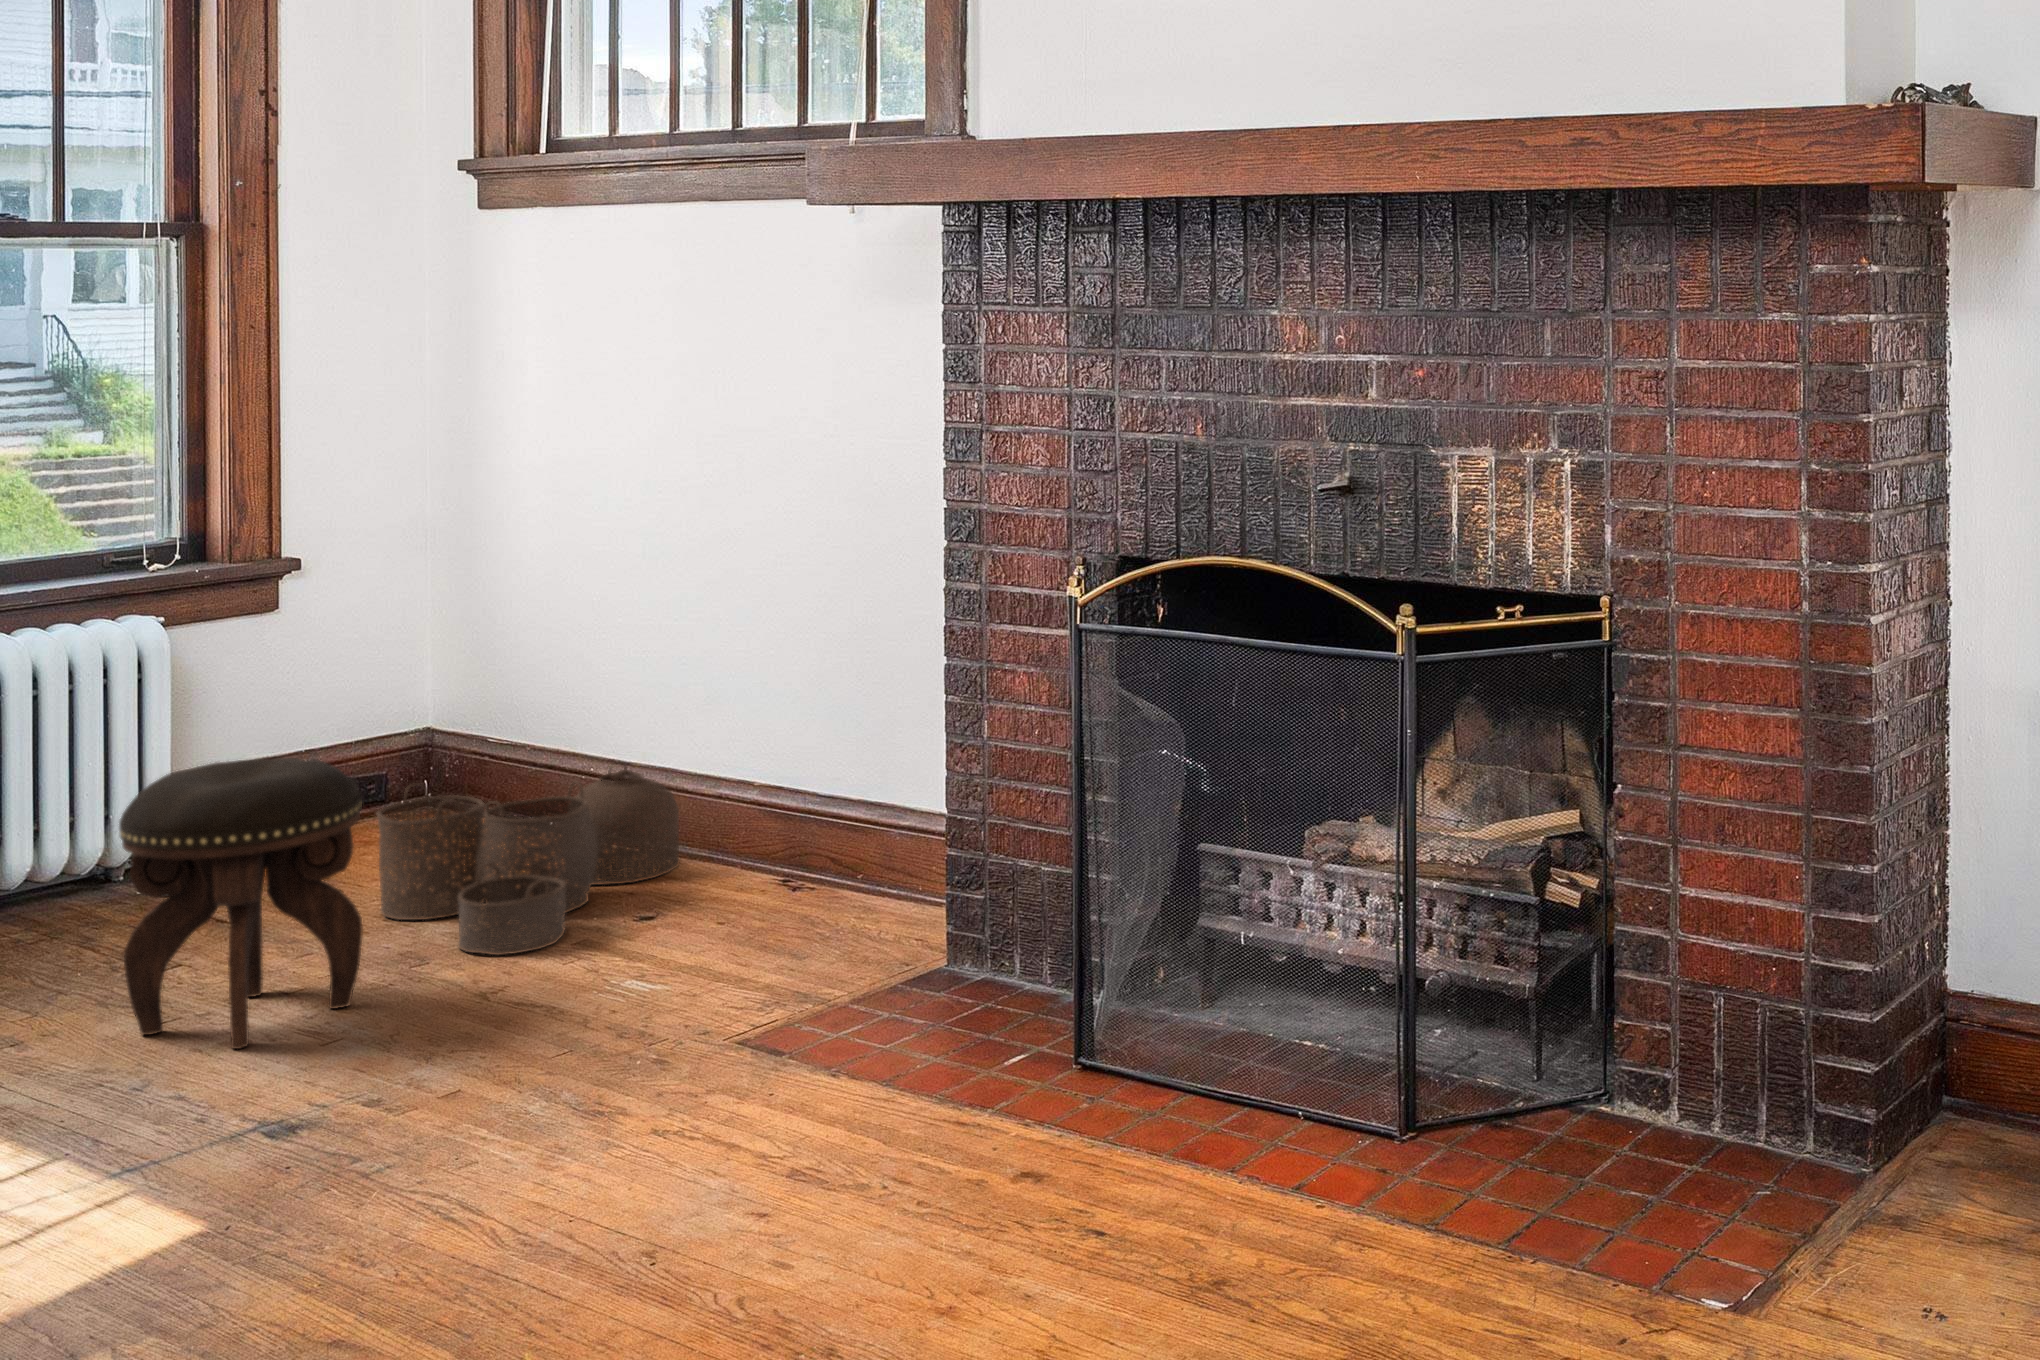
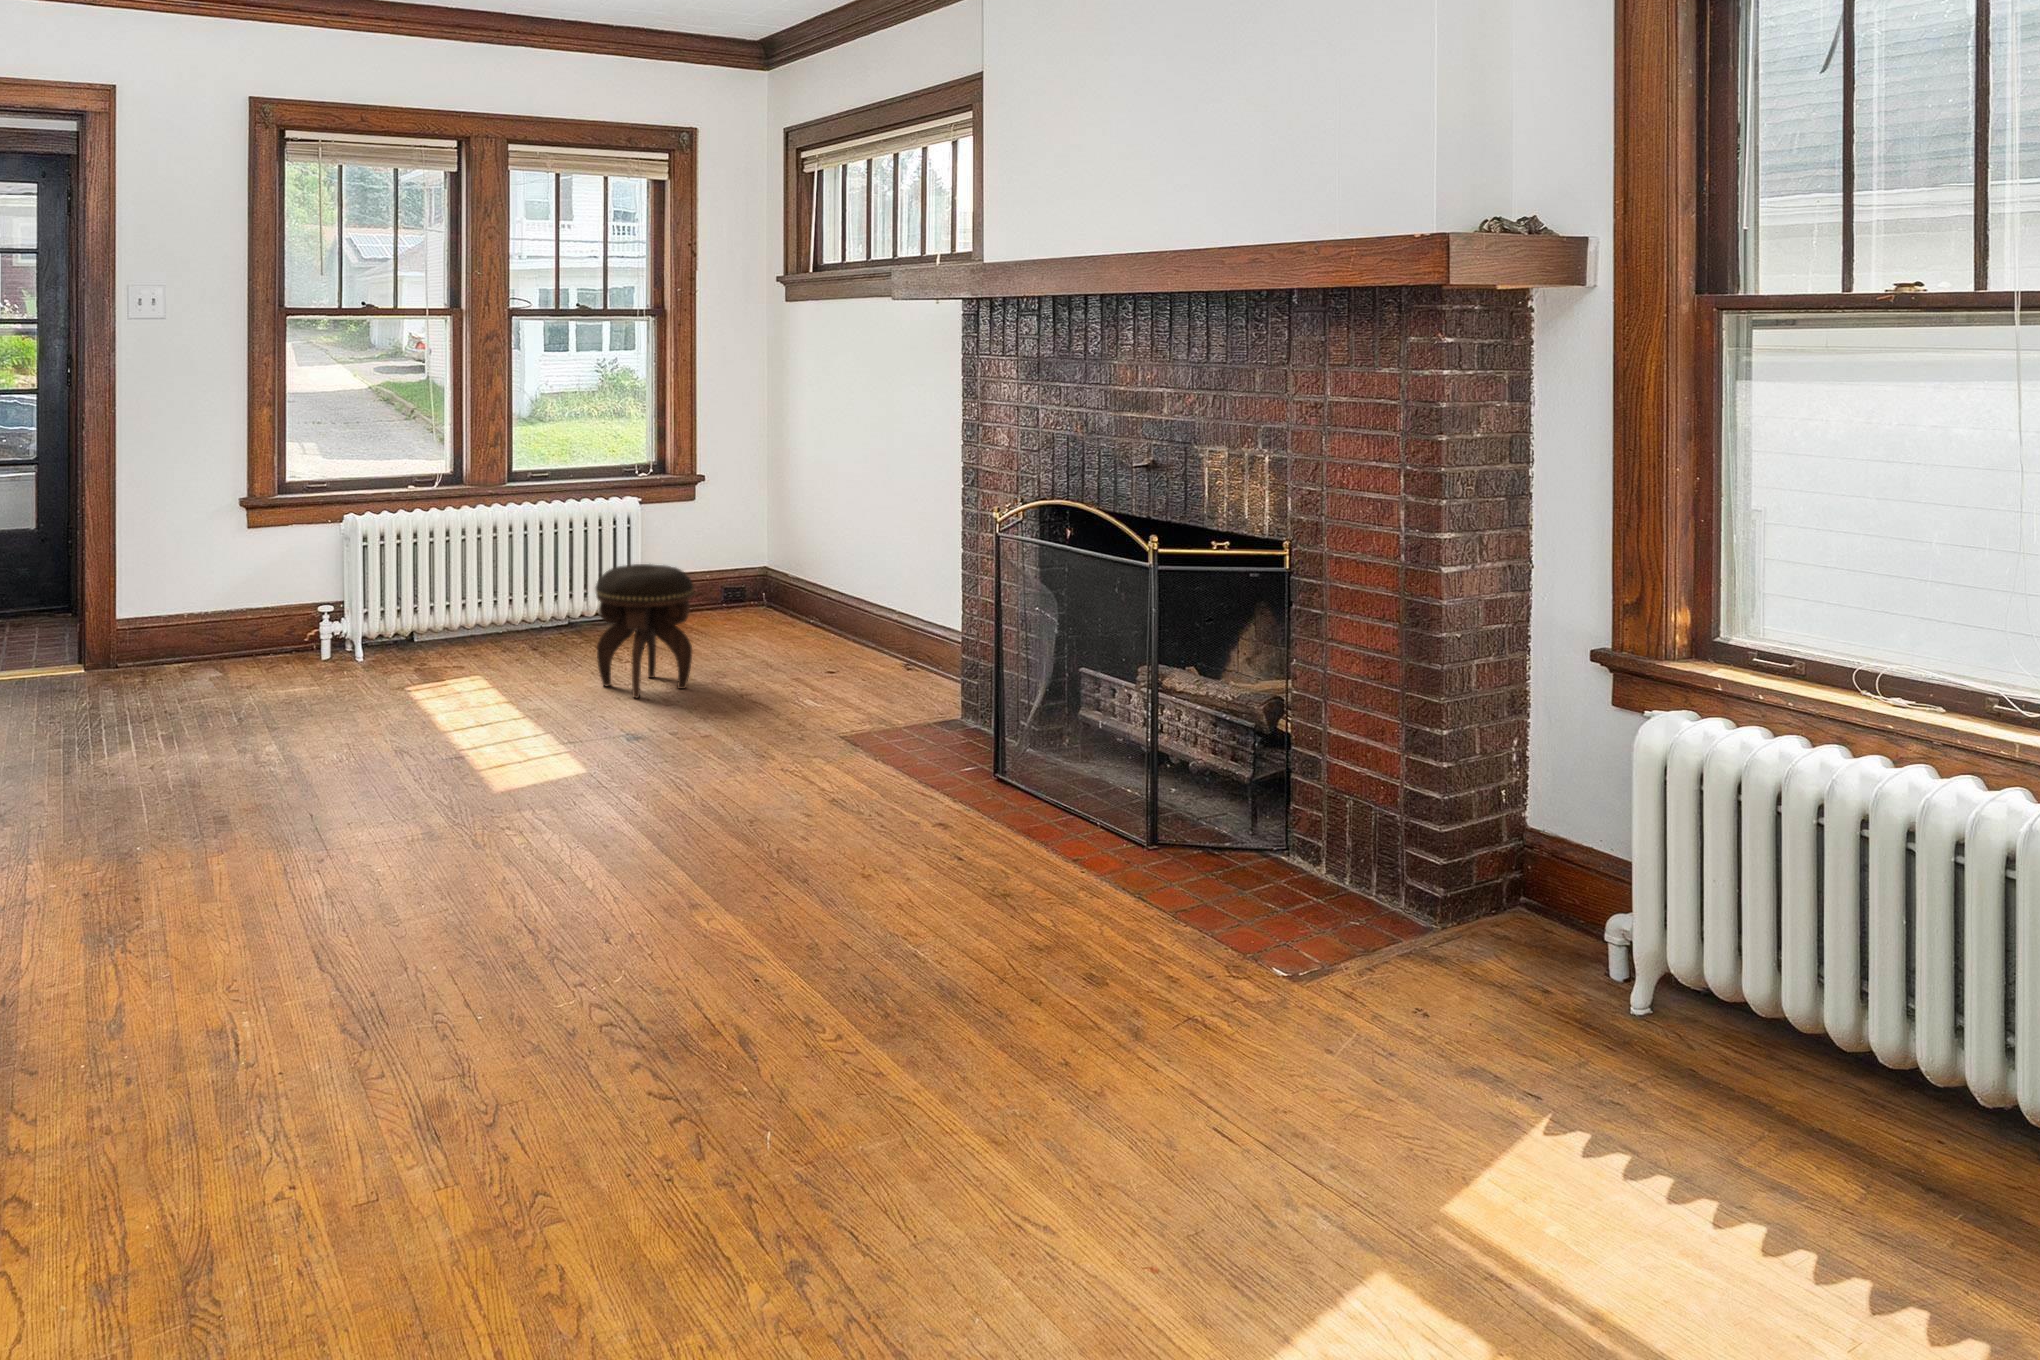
woven basket: present [377,763,680,955] -> none [716,589,859,678]

